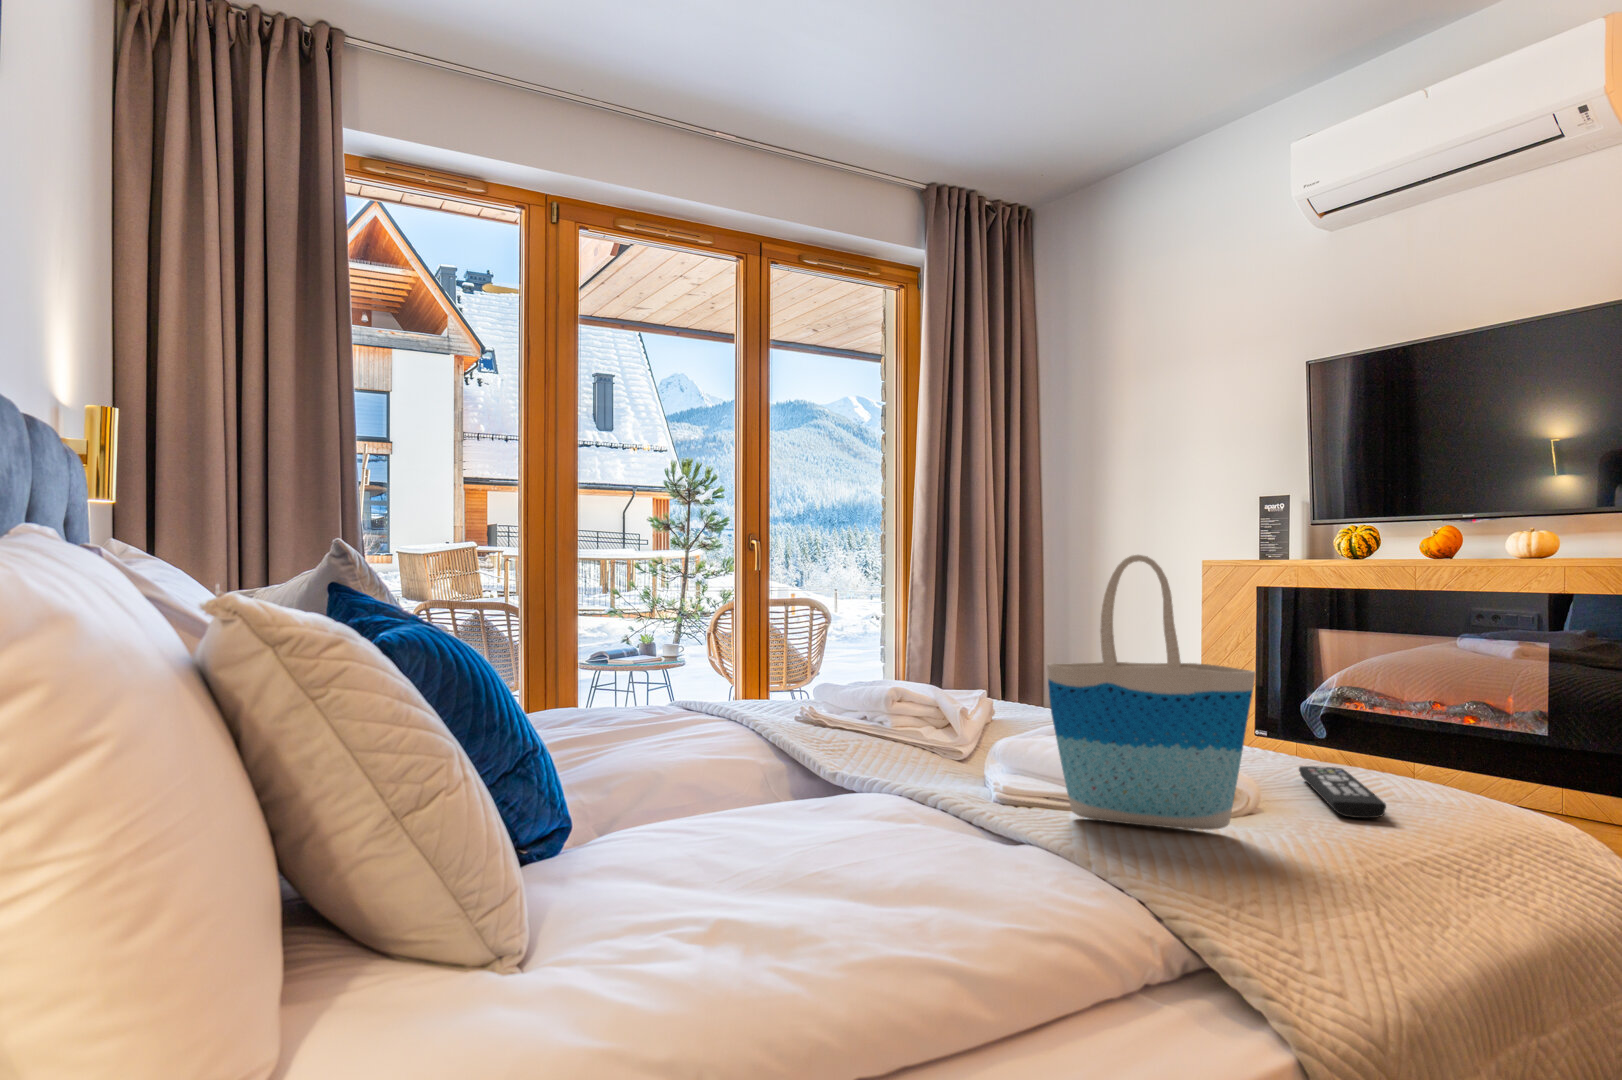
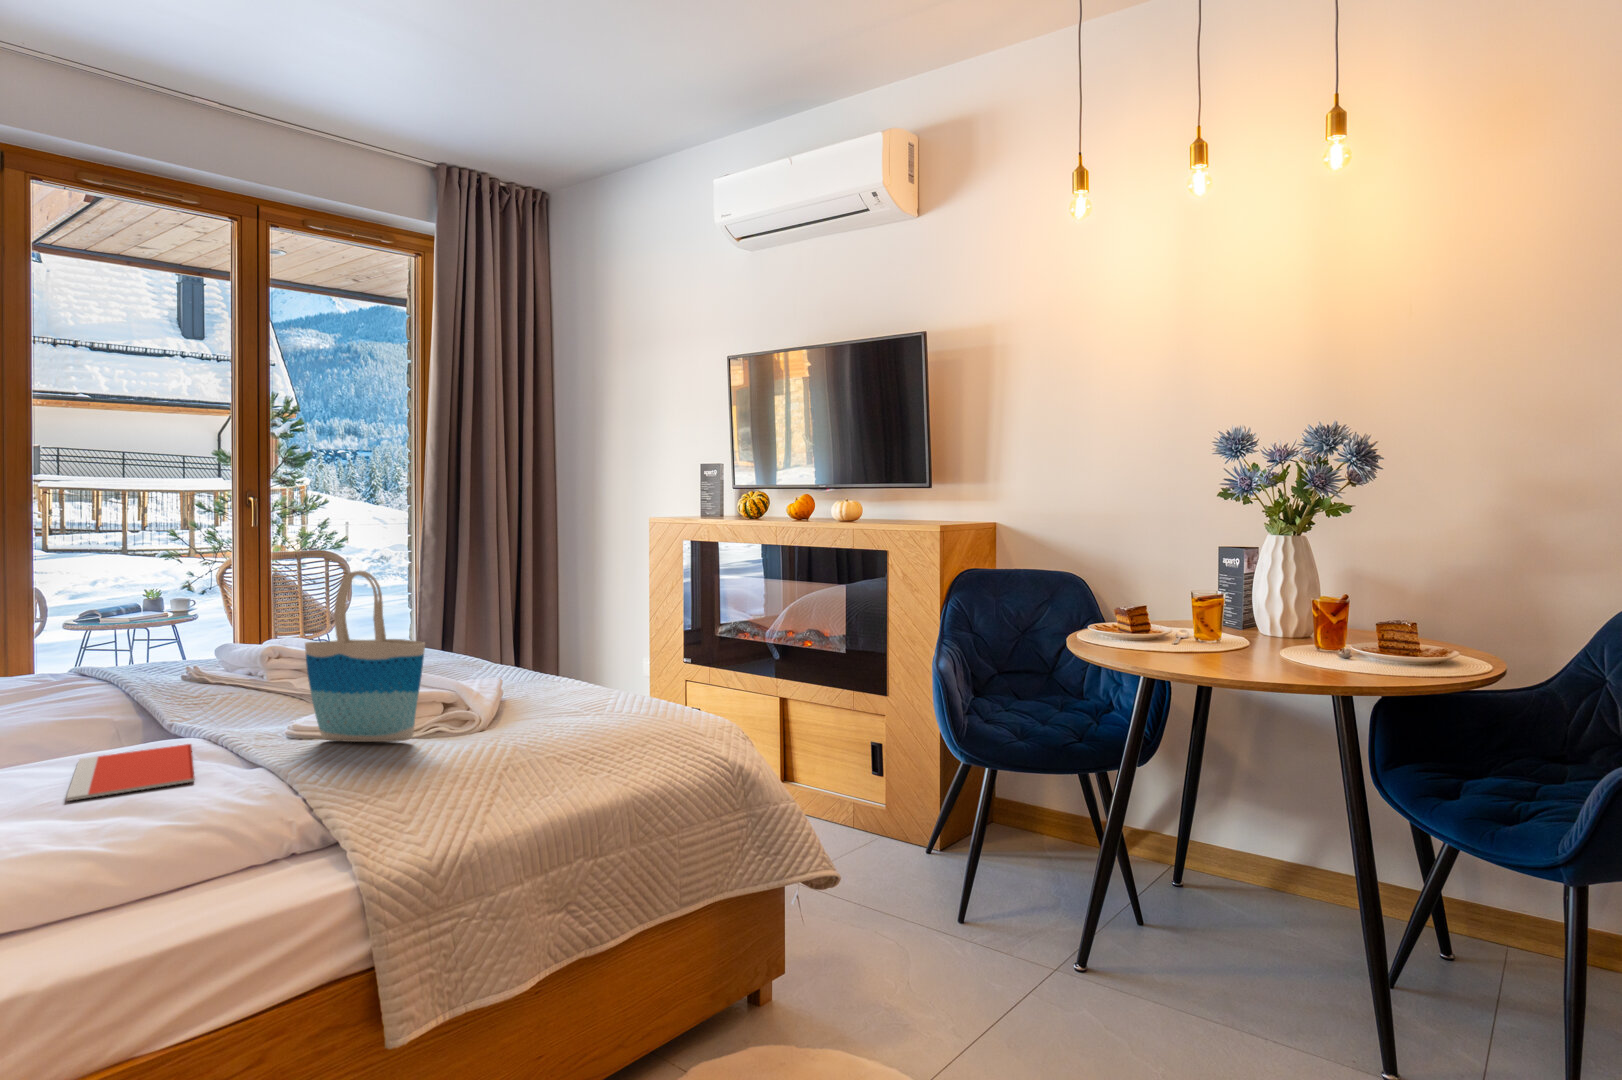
remote control: present [1299,766,1386,818] -> none [504,692,559,725]
notebook: none [746,805,959,886] -> present [66,744,195,801]

